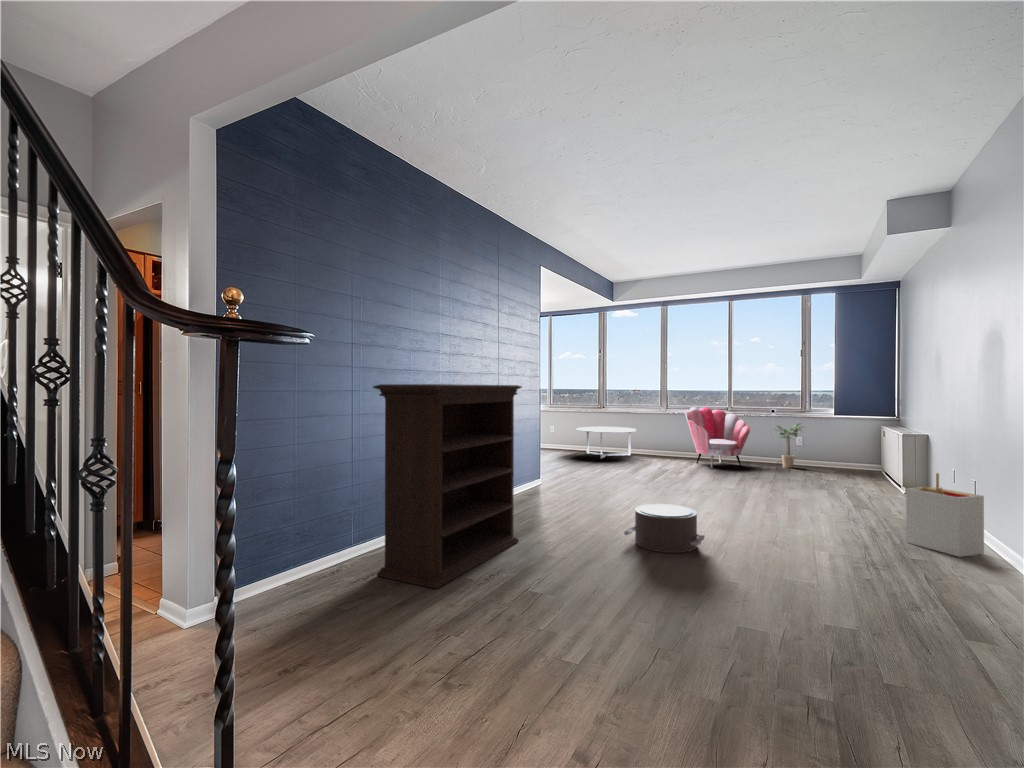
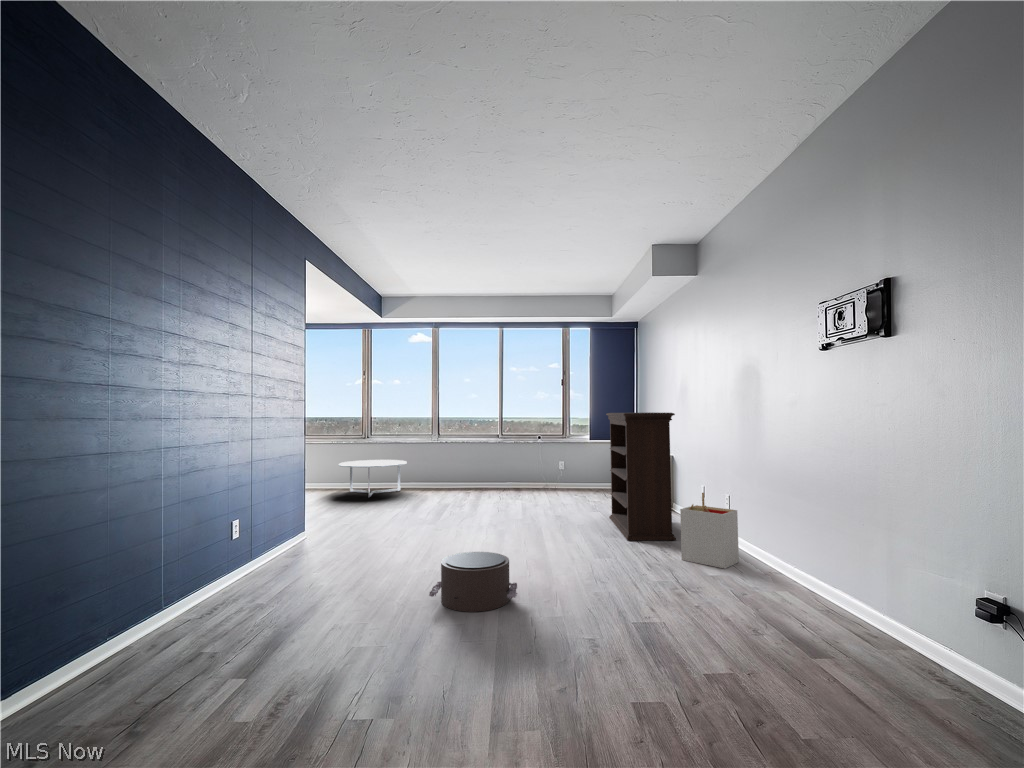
bookshelf: present [373,384,522,589] -> present [606,412,676,540]
armchair: present [685,407,750,468] -> none [459,435,521,498]
potted plant: present [777,424,801,468] -> none [540,448,570,492]

